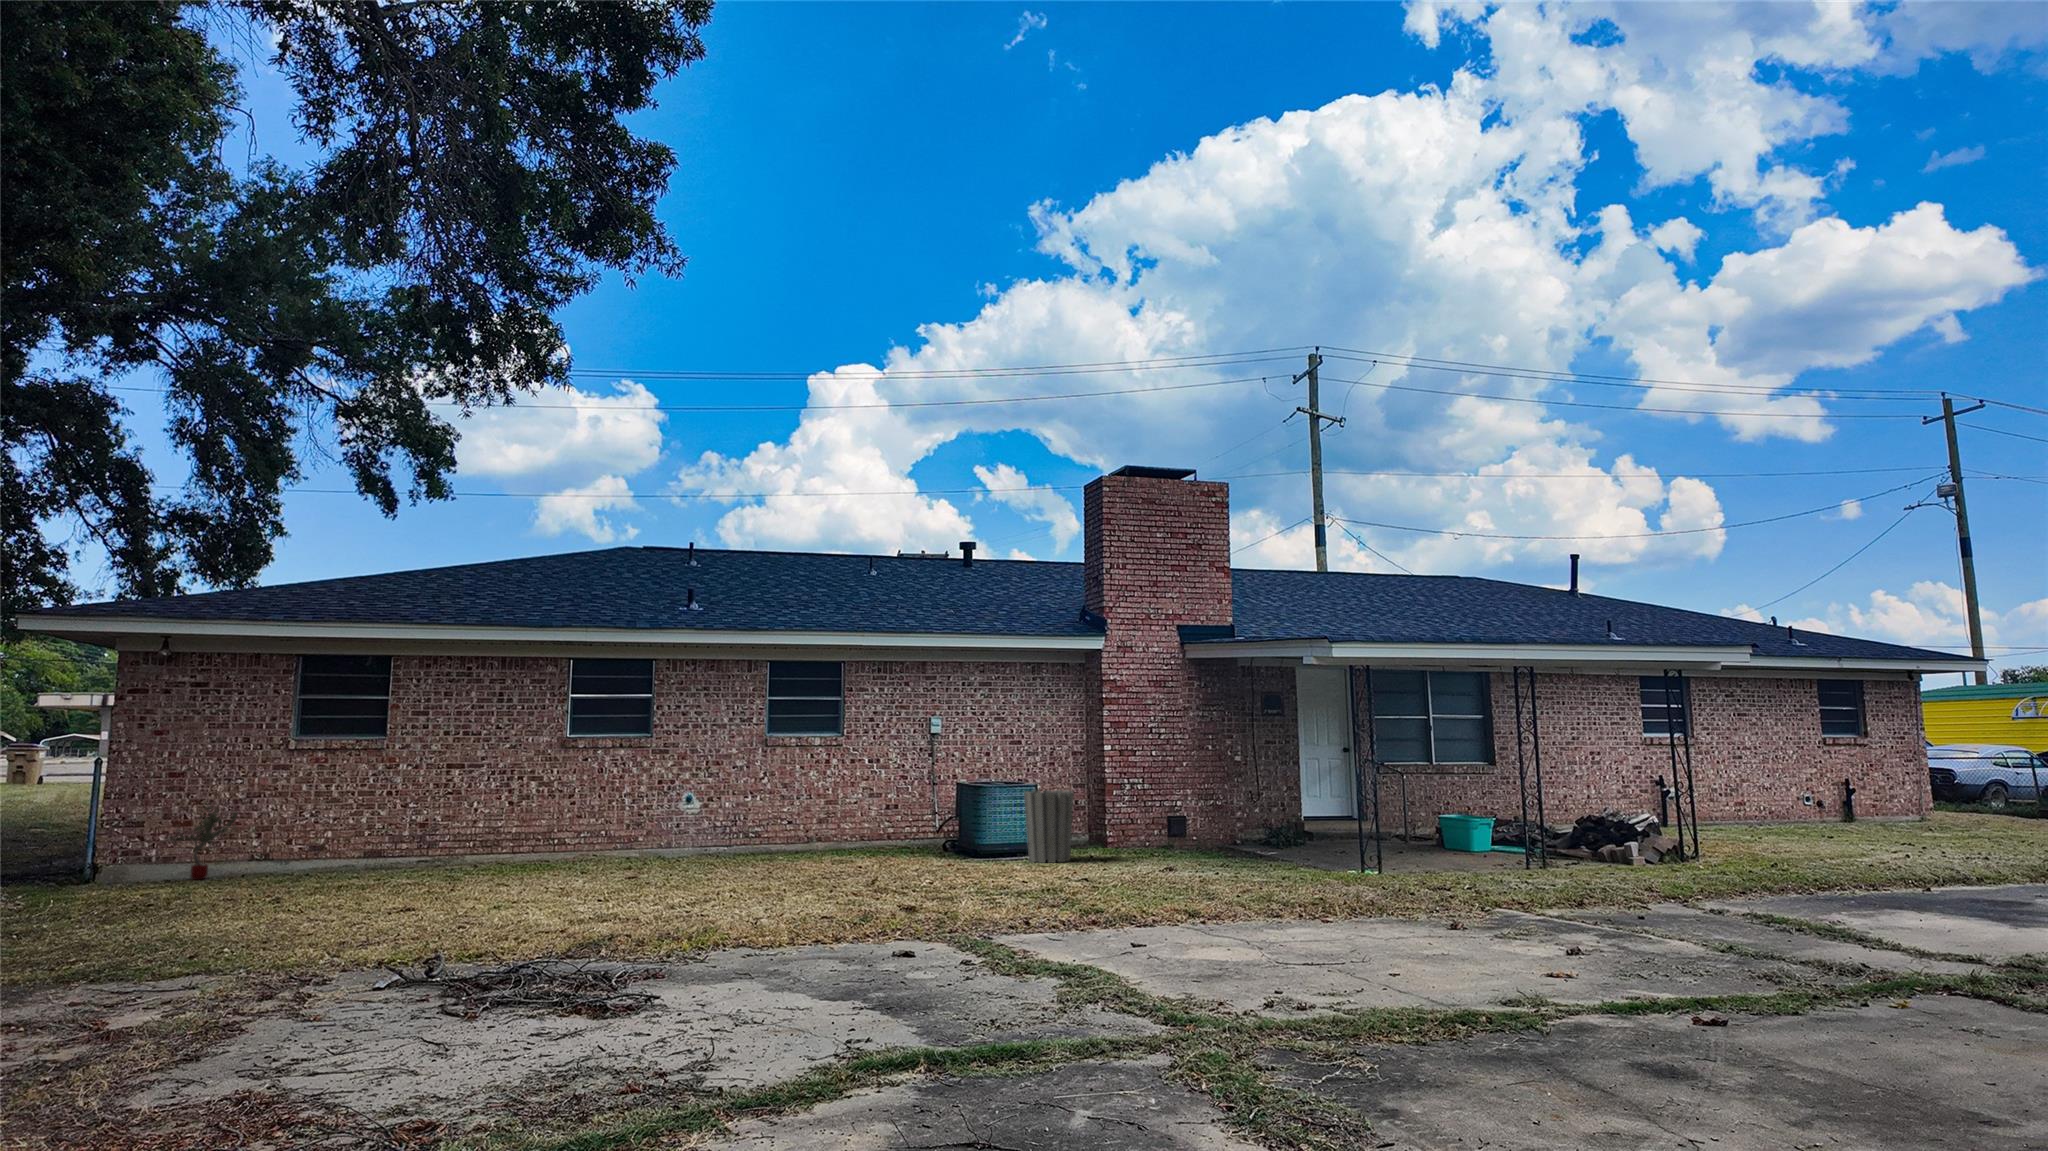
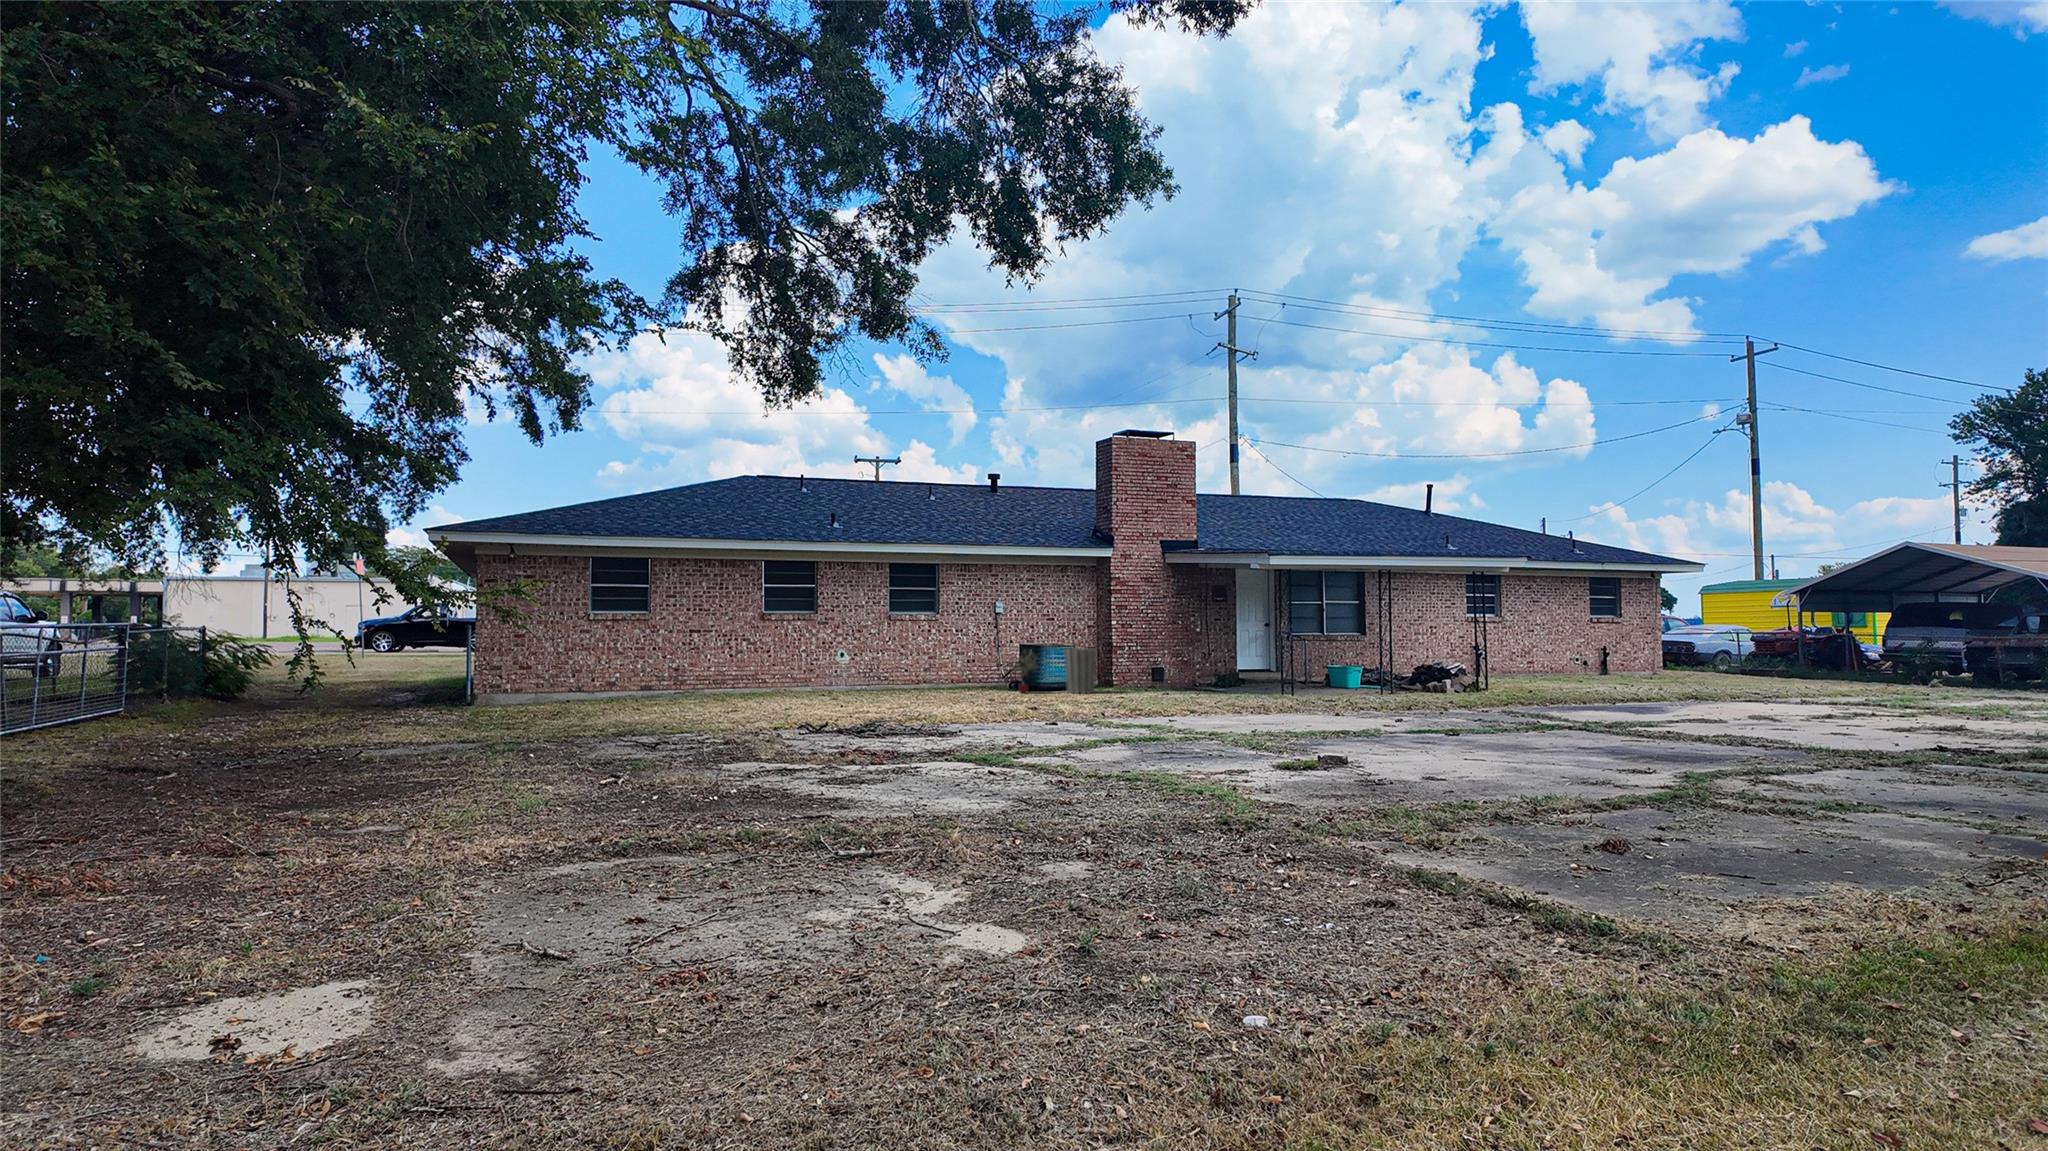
potted tree: present [168,804,238,880] -> present [1012,650,1037,693]

